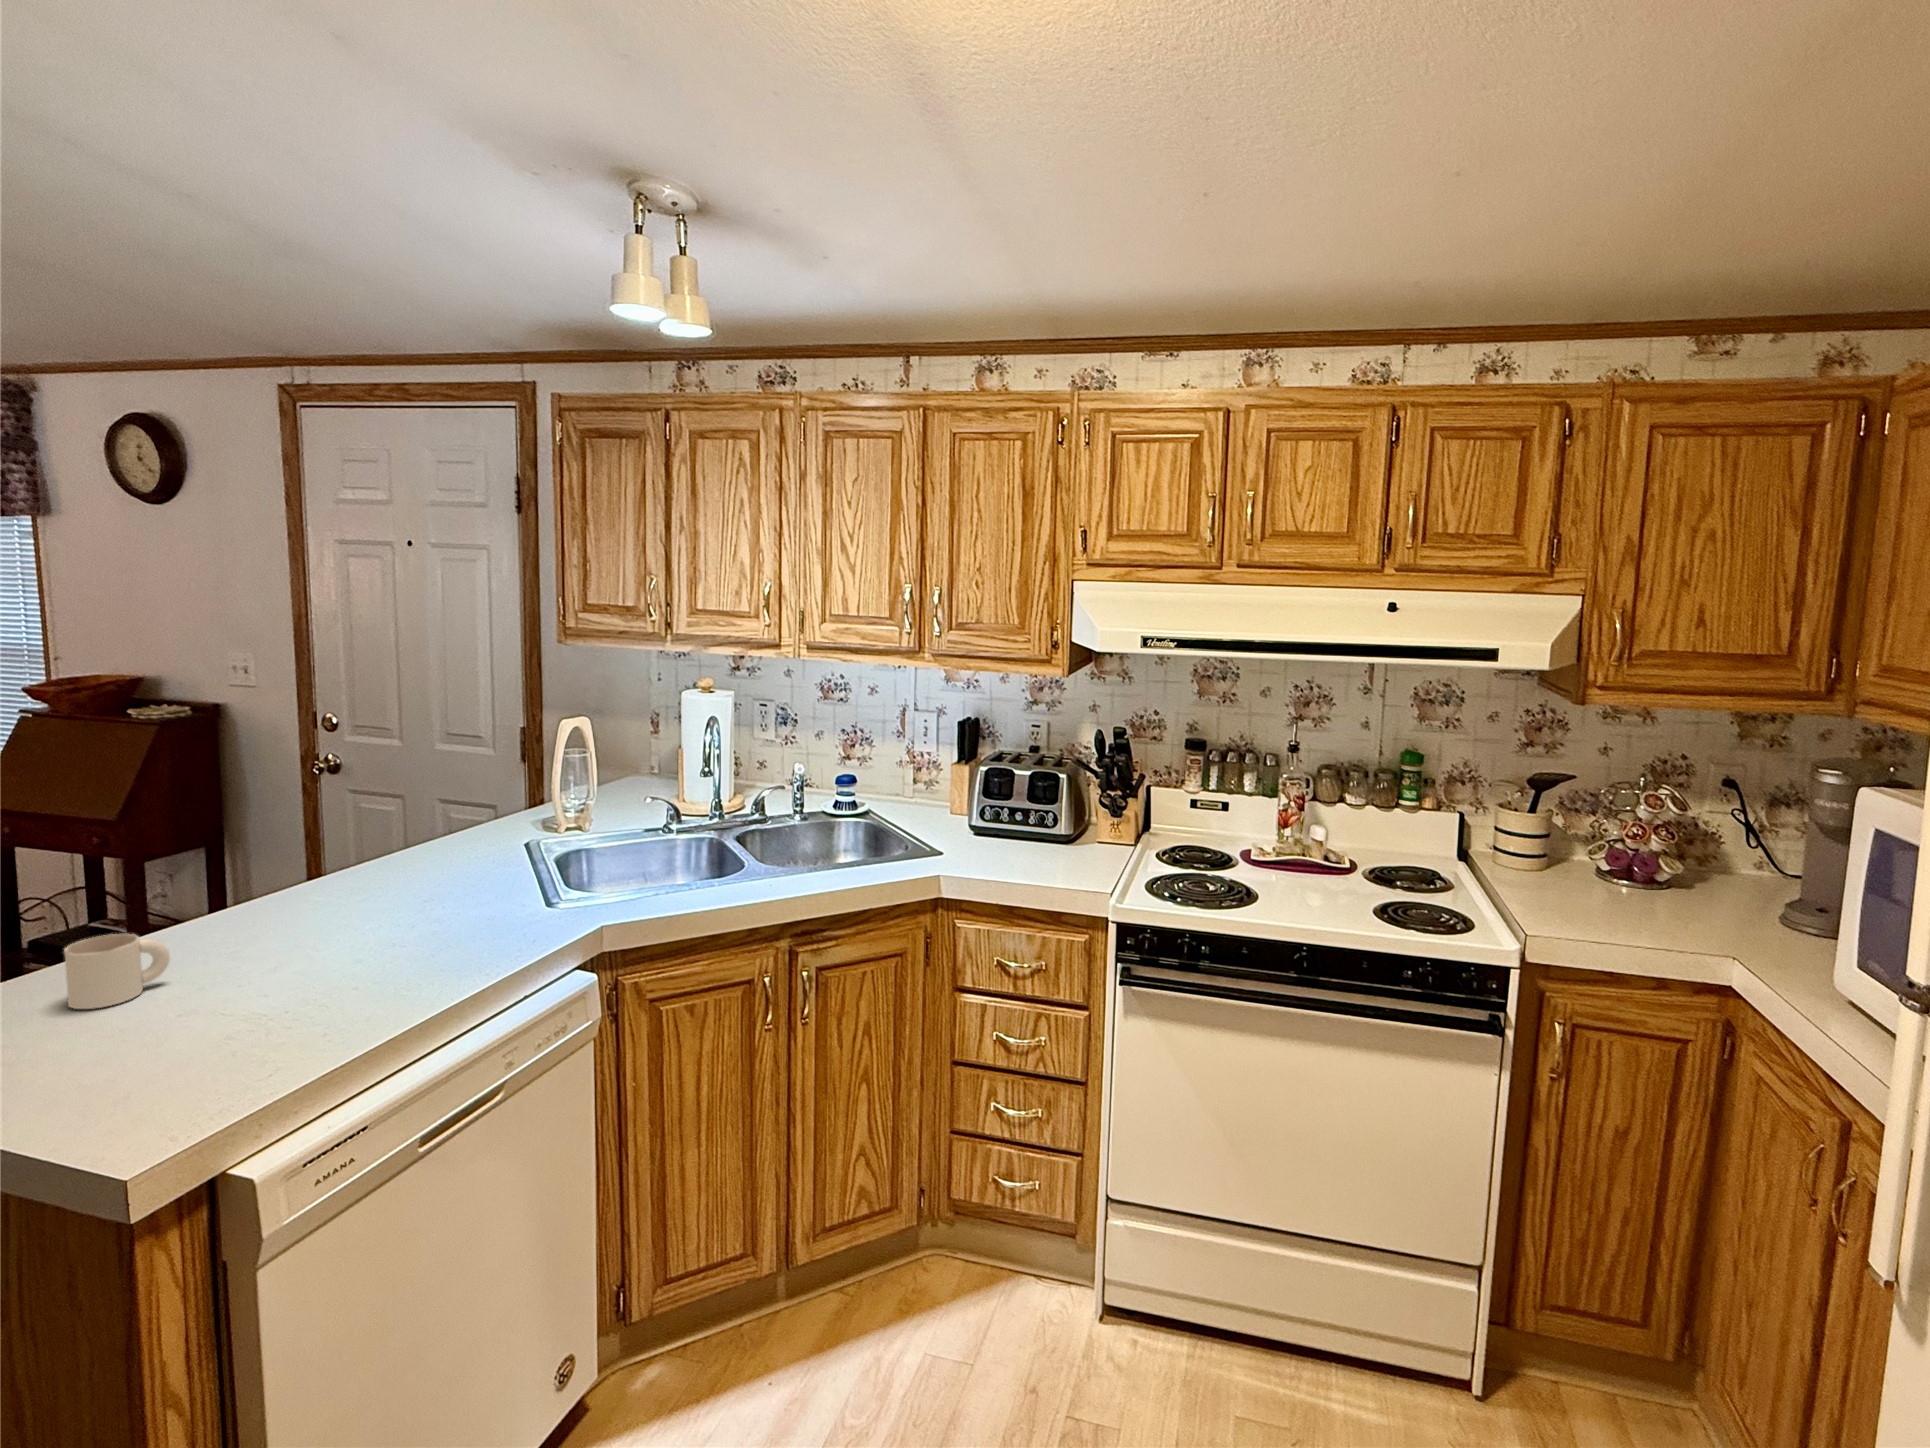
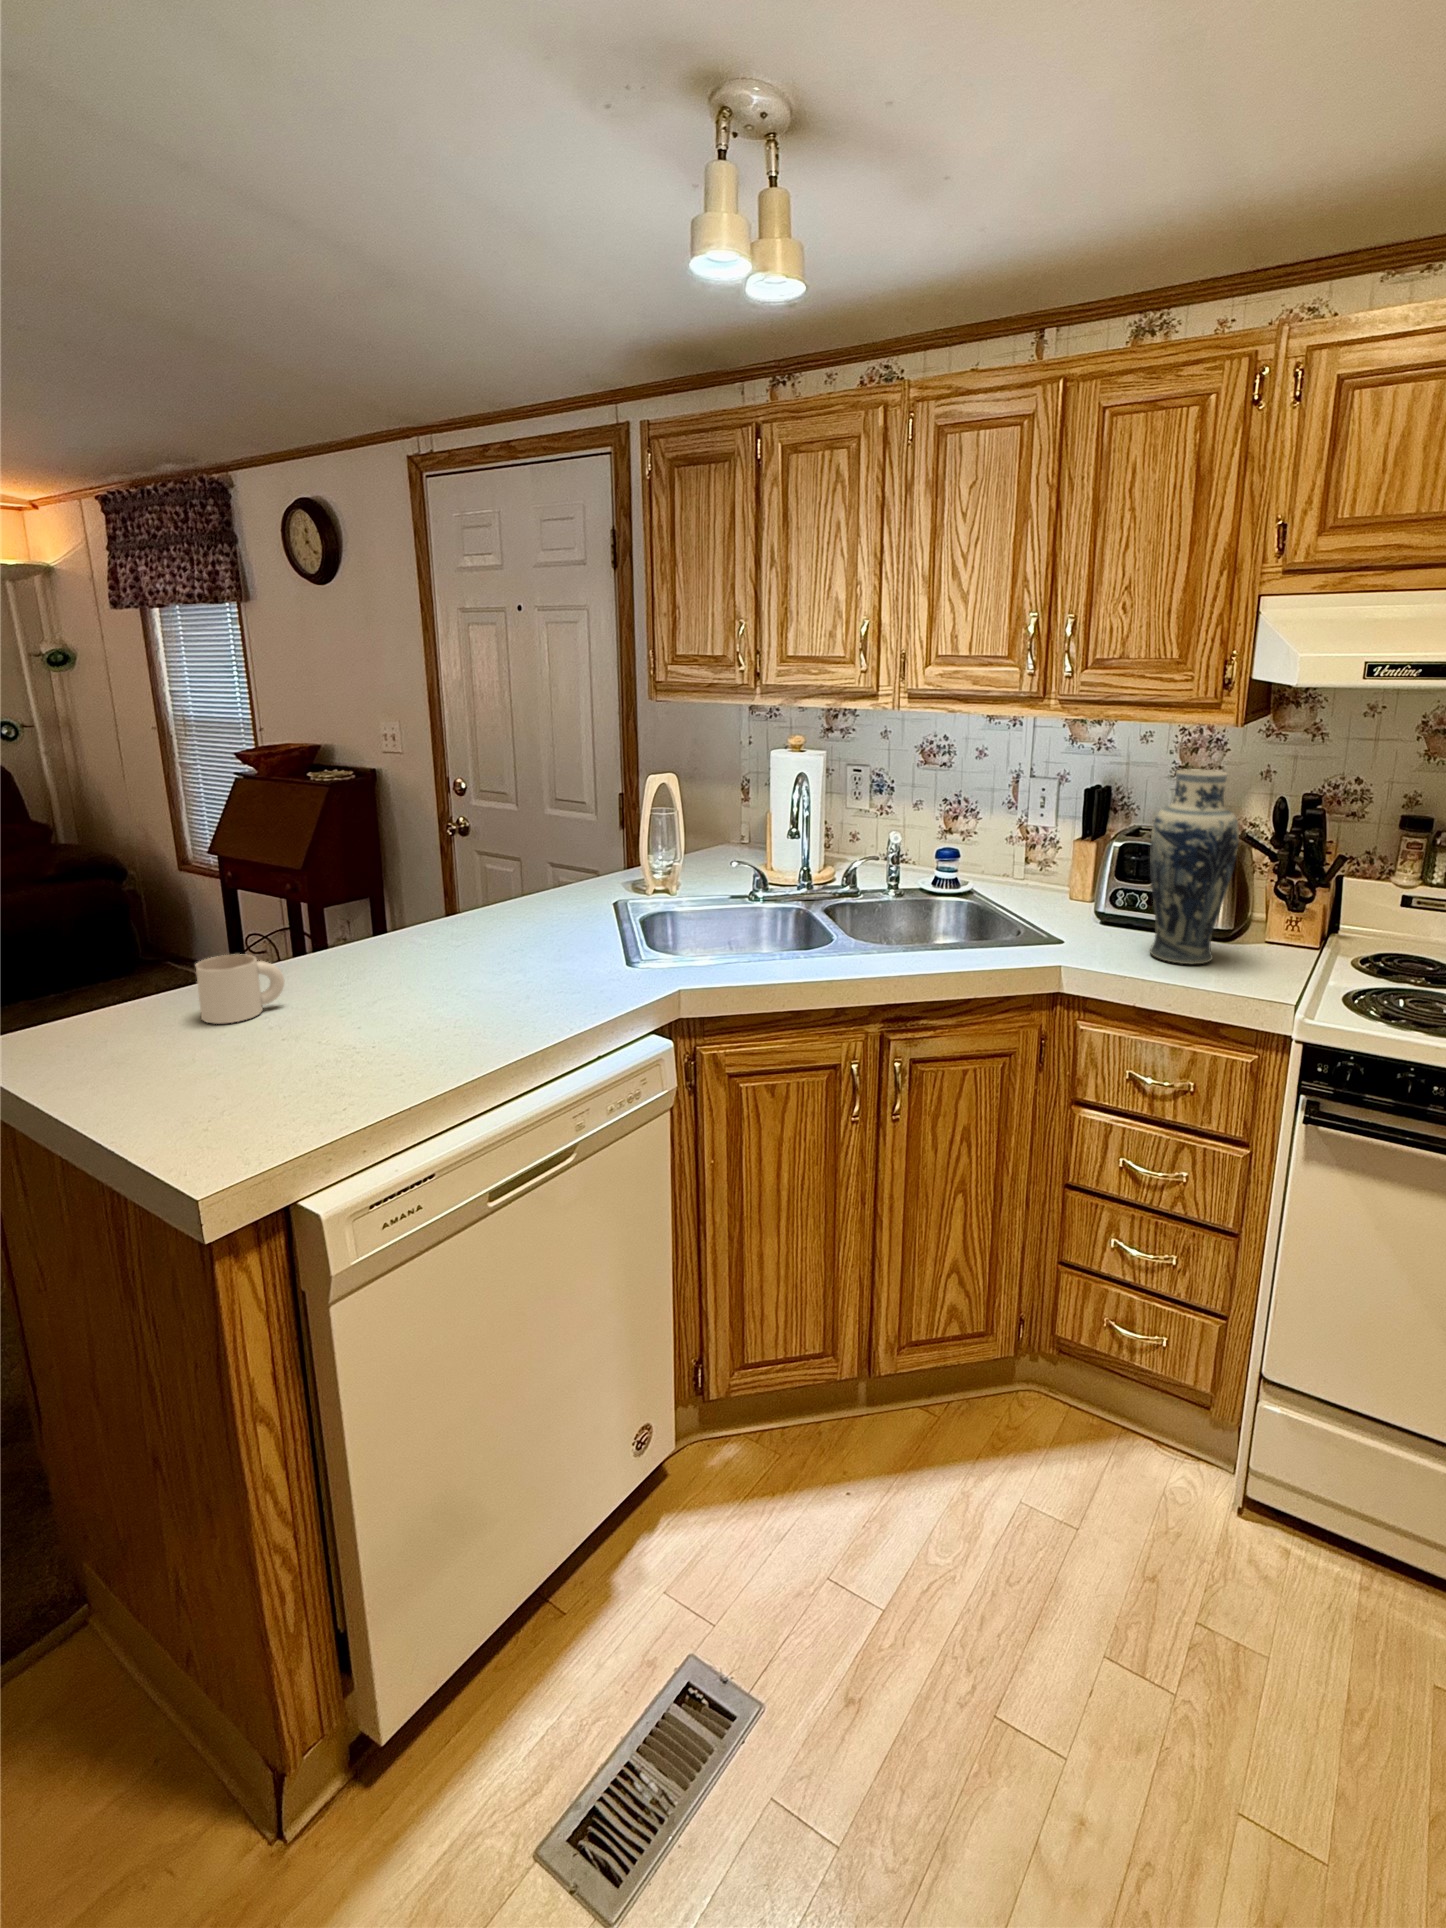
vase: none [1004,712,1067,866] -> present [1150,769,1239,964]

